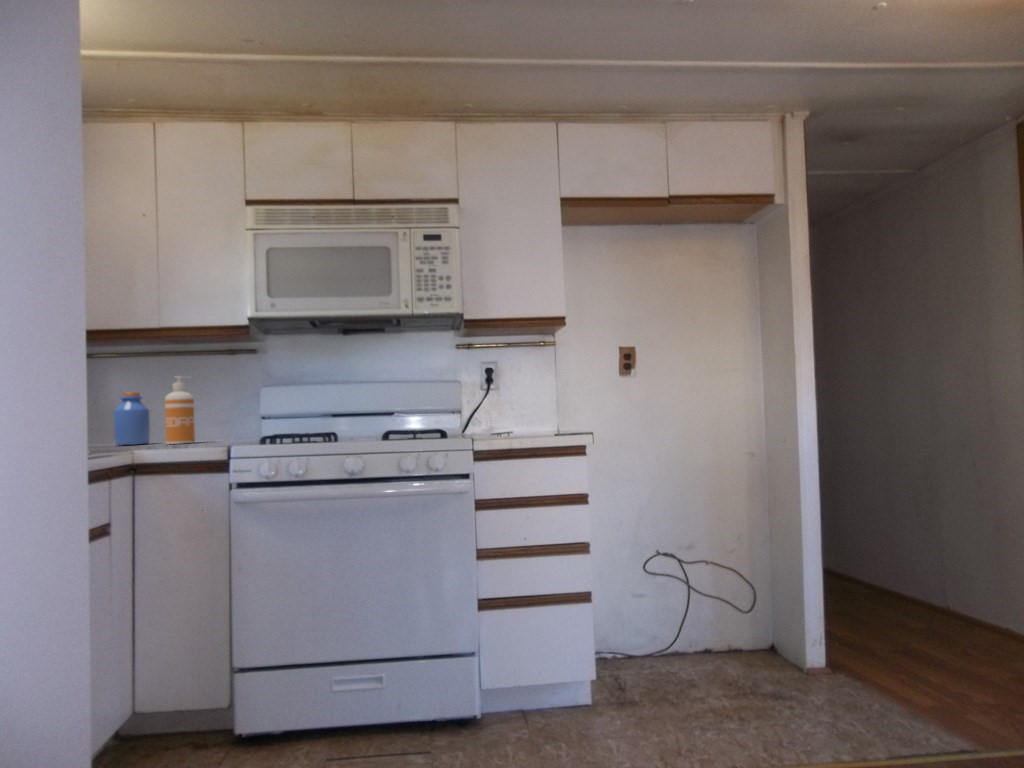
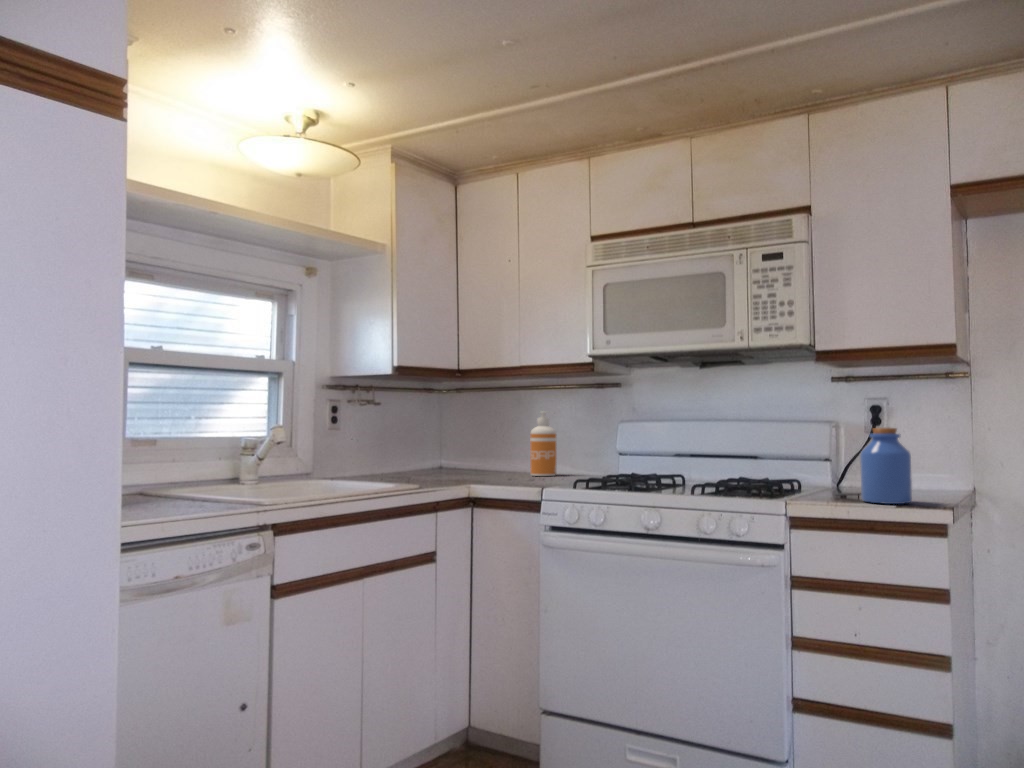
jar: present [113,392,150,445] -> present [860,428,912,504]

